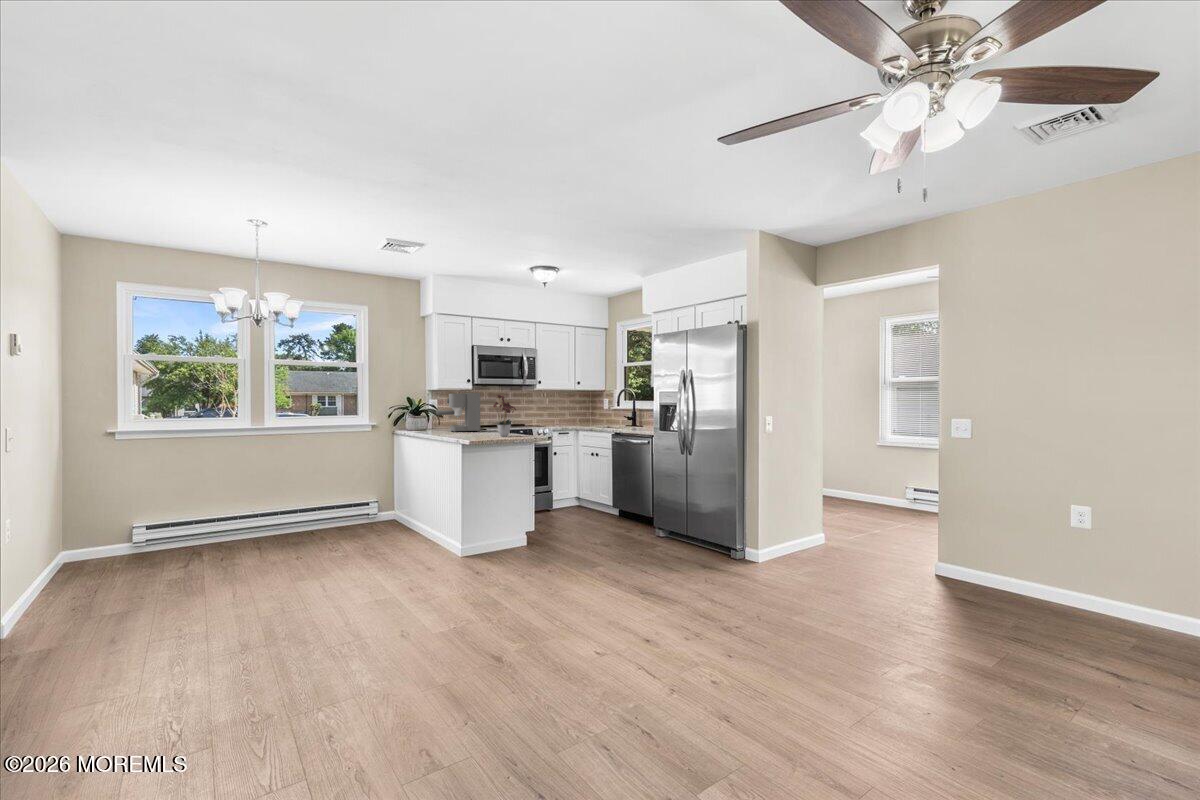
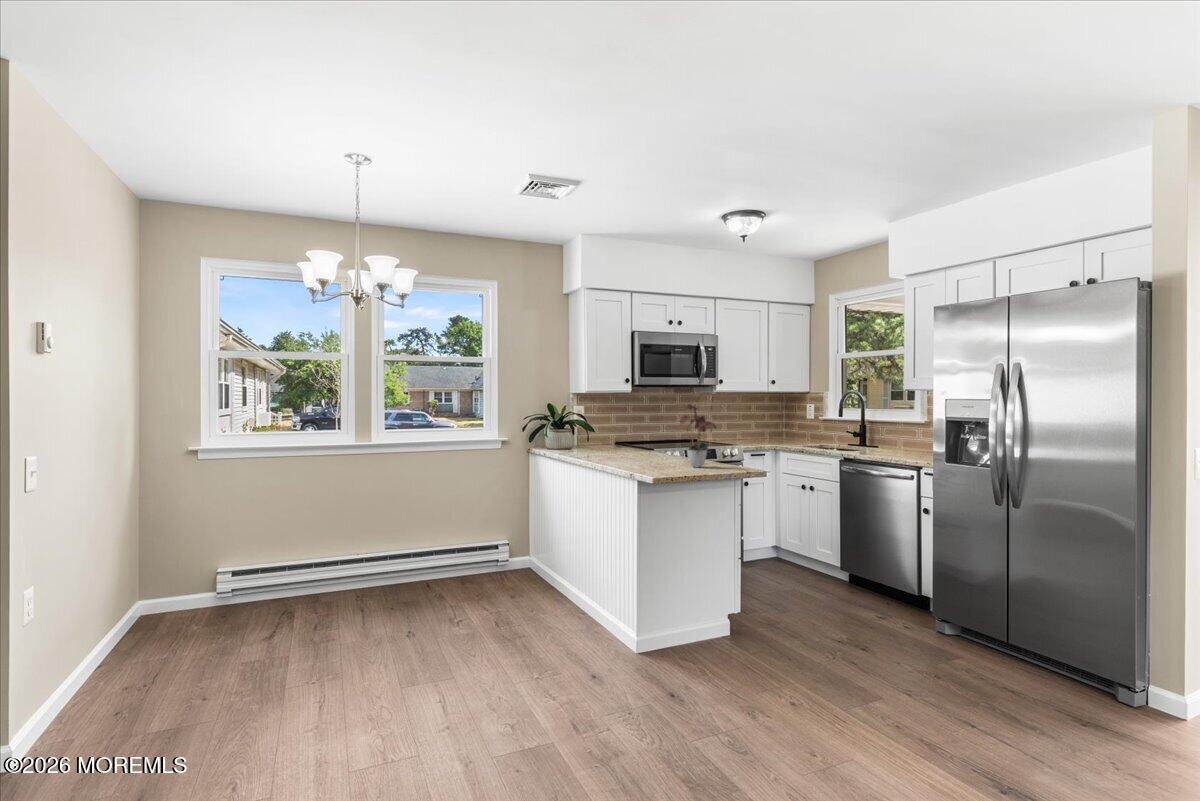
coffee maker: present [436,393,480,432] -> none [591,400,653,456]

